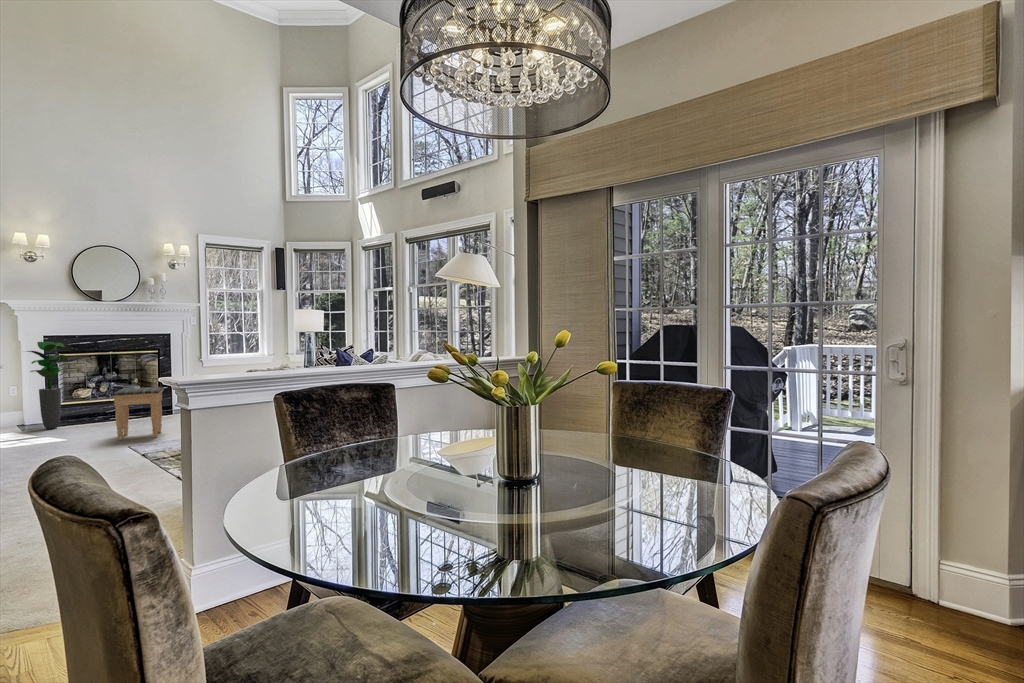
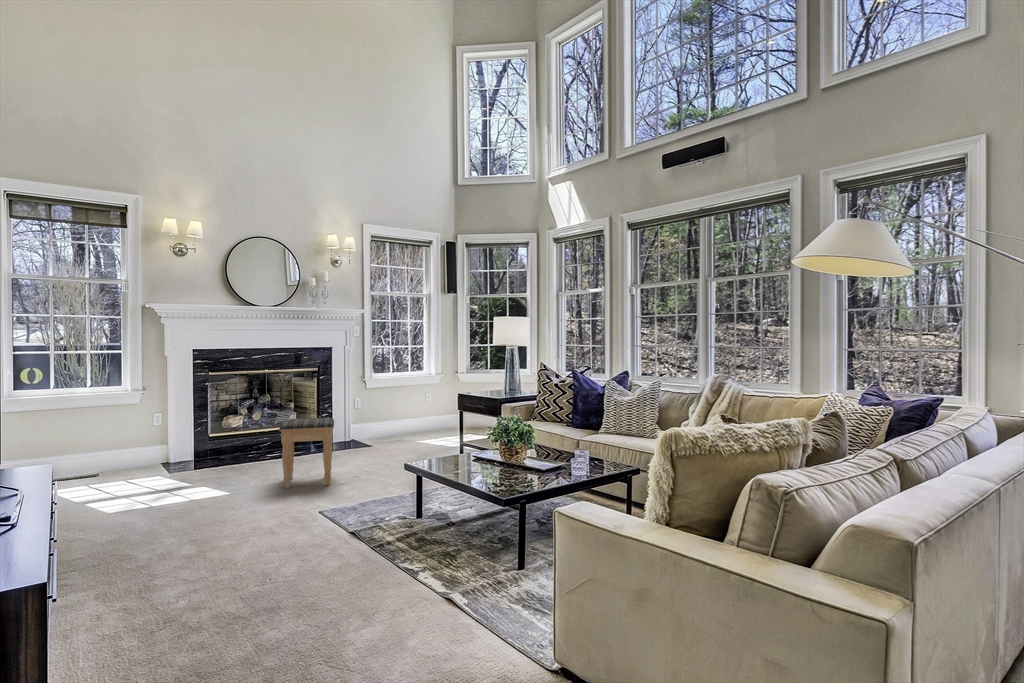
potted plant: present [28,342,68,429] -> none [173,357,225,464]

